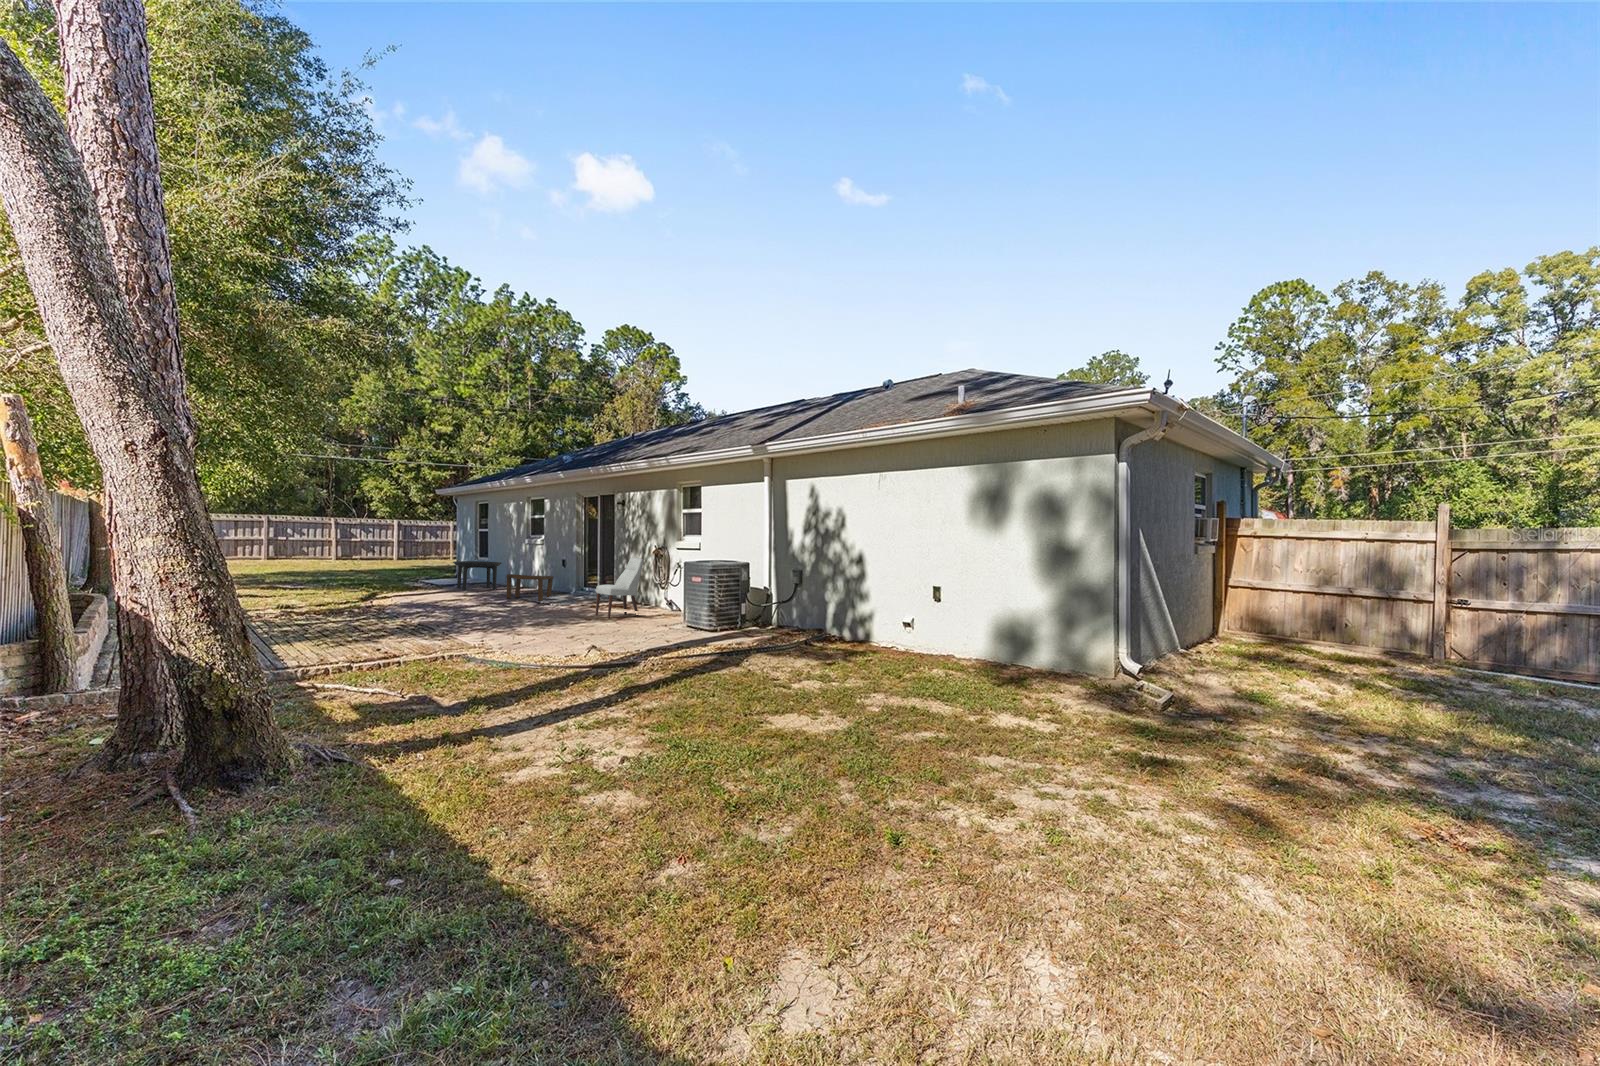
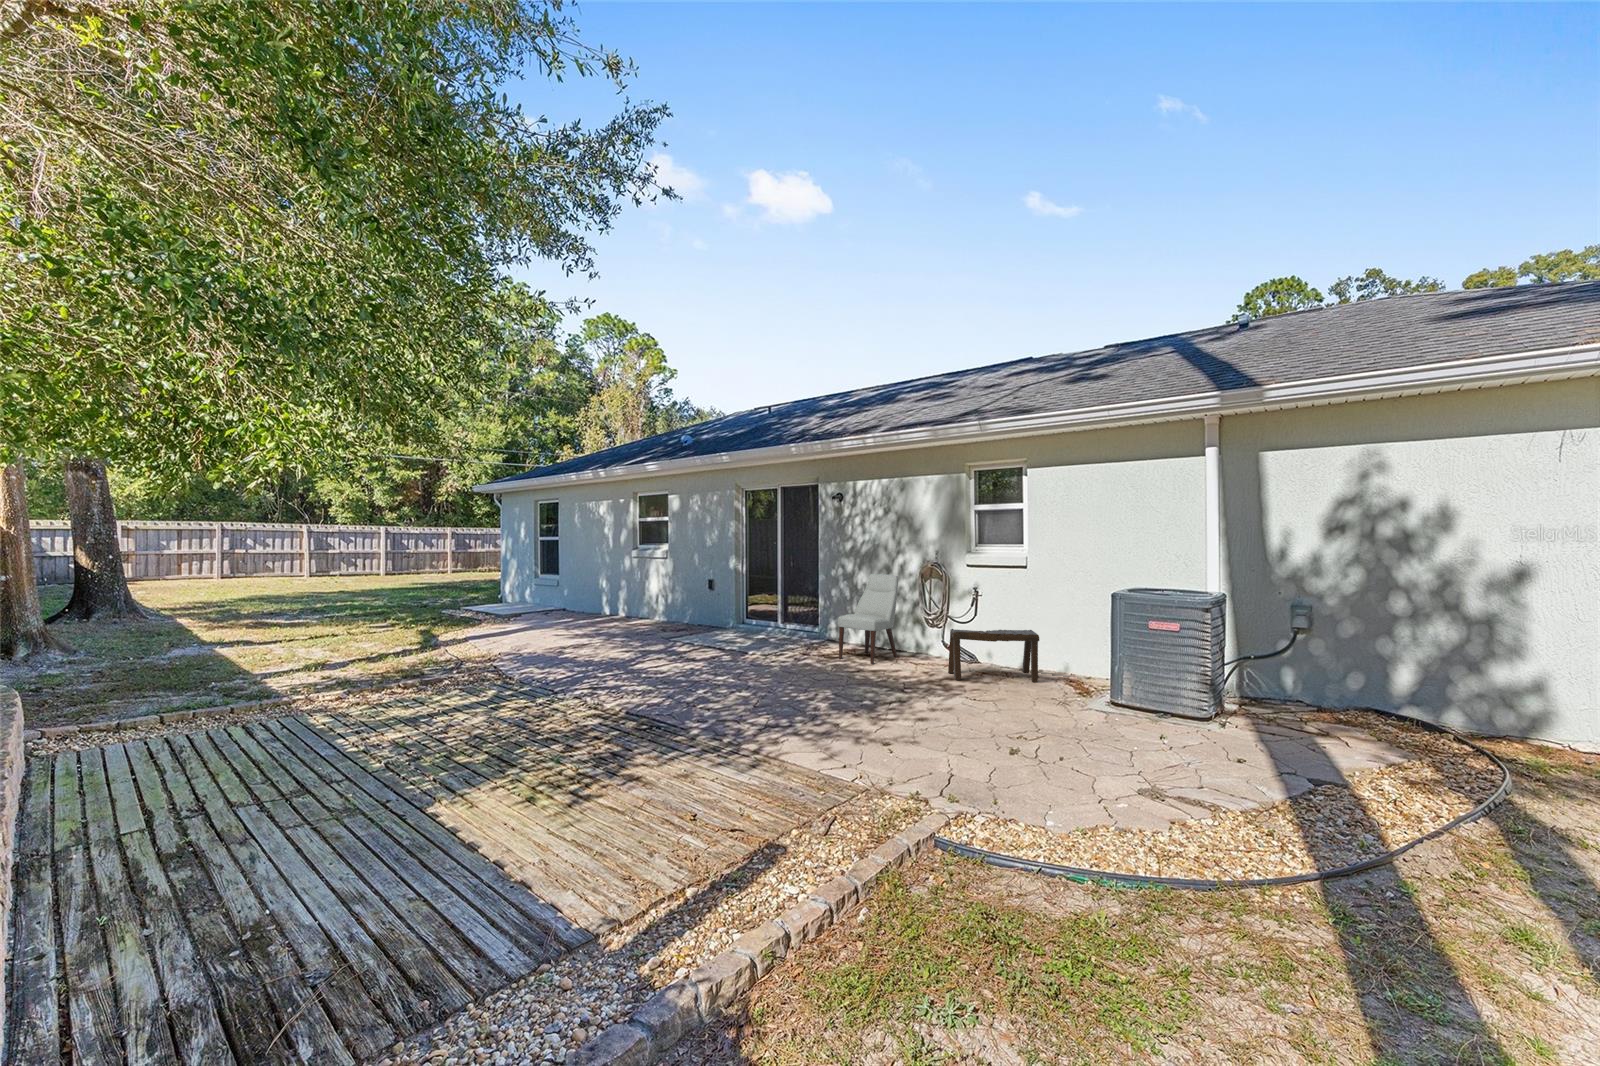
round table: present [453,561,501,590] -> none [531,577,593,617]
bench: present [506,574,553,601] -> present [948,629,1039,682]

